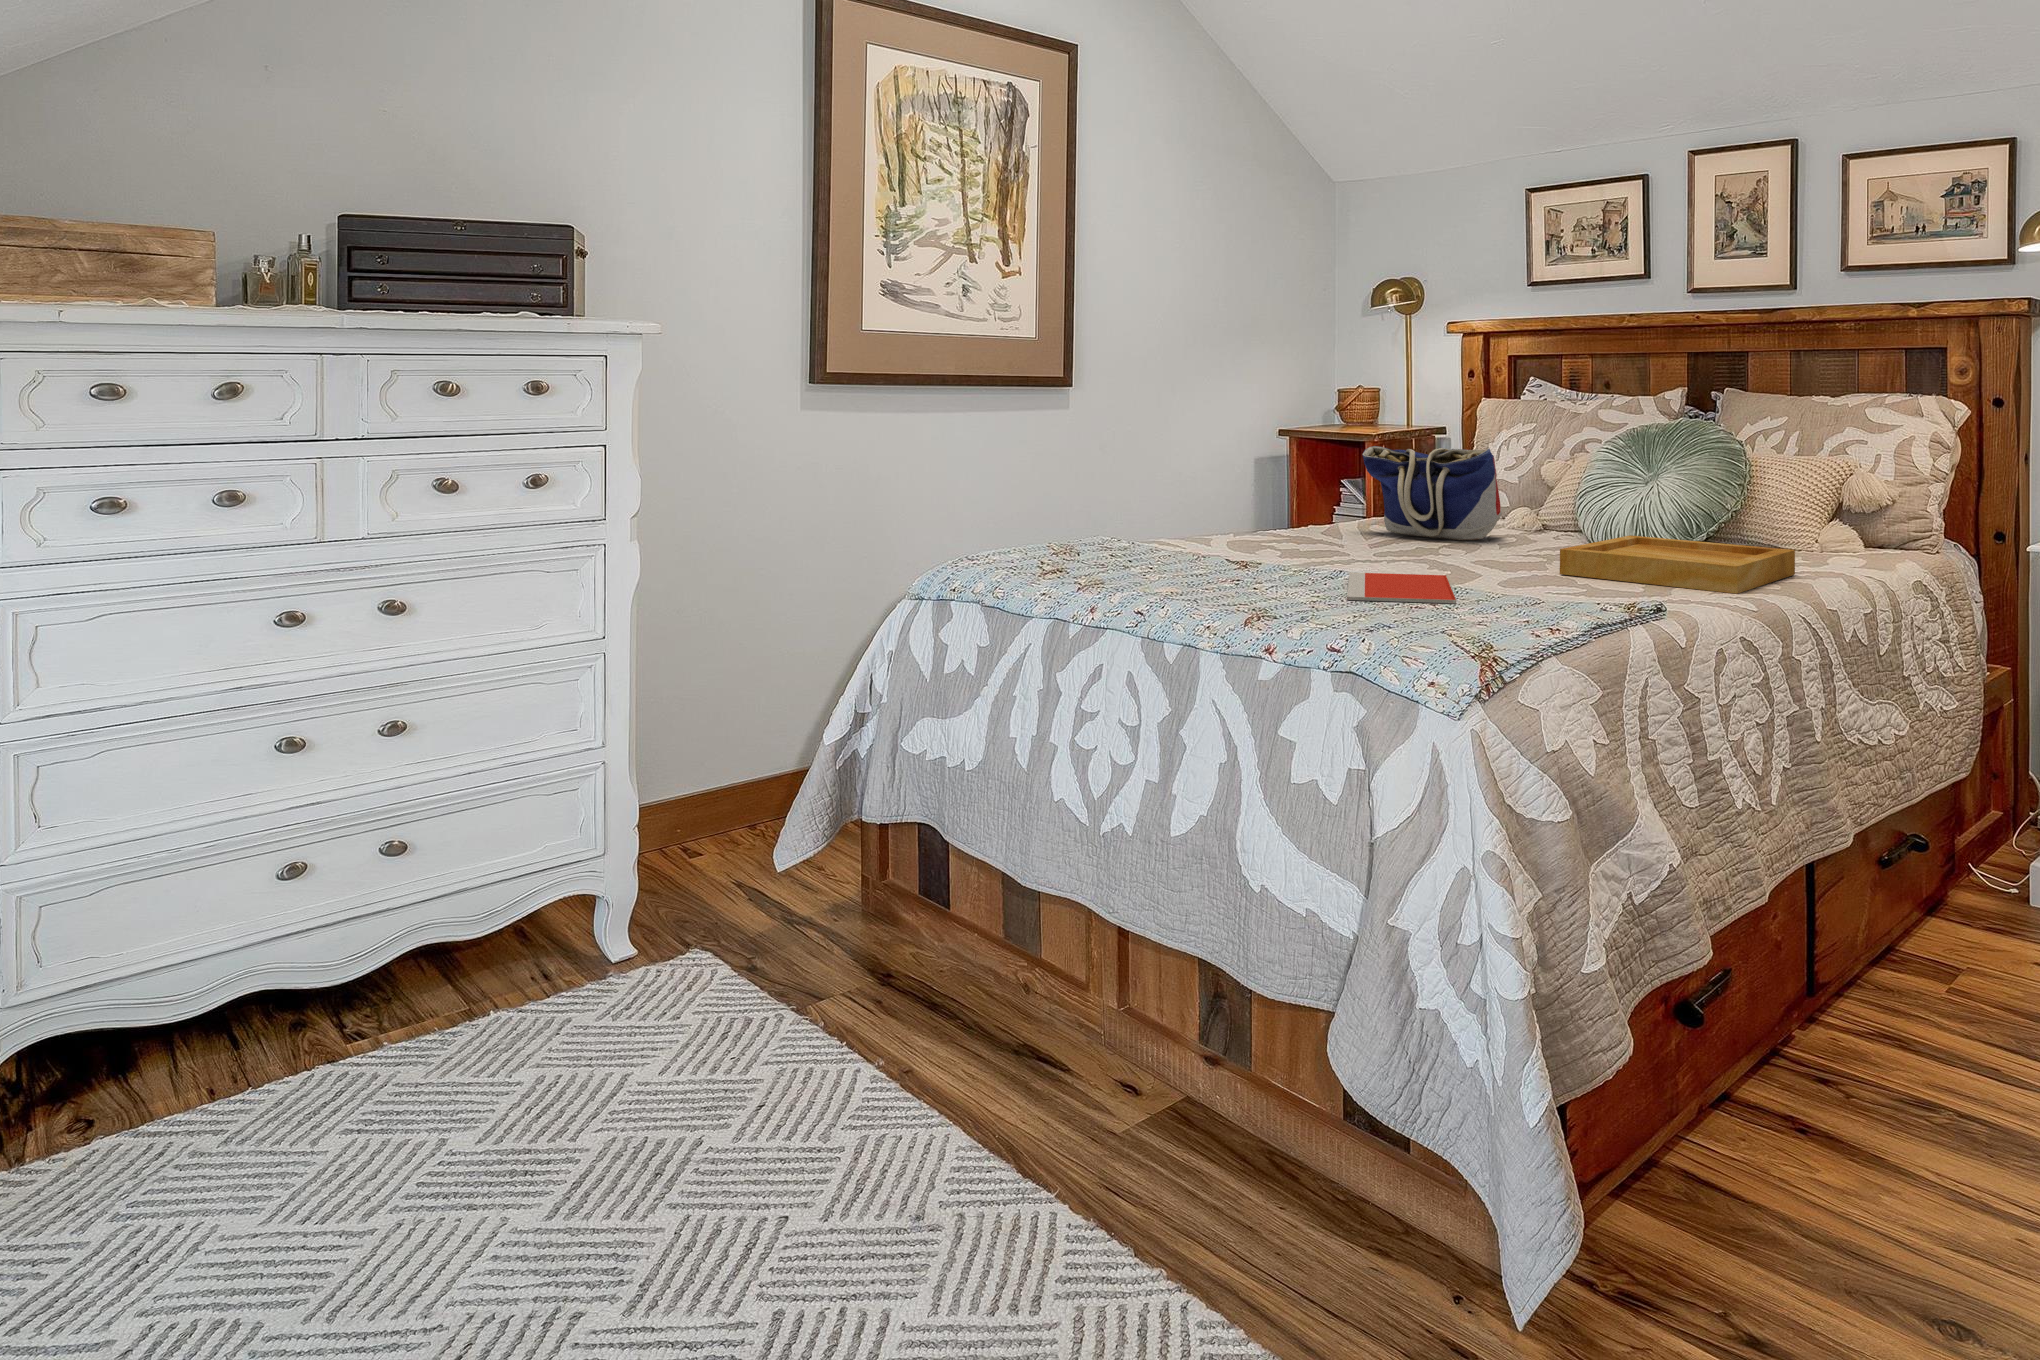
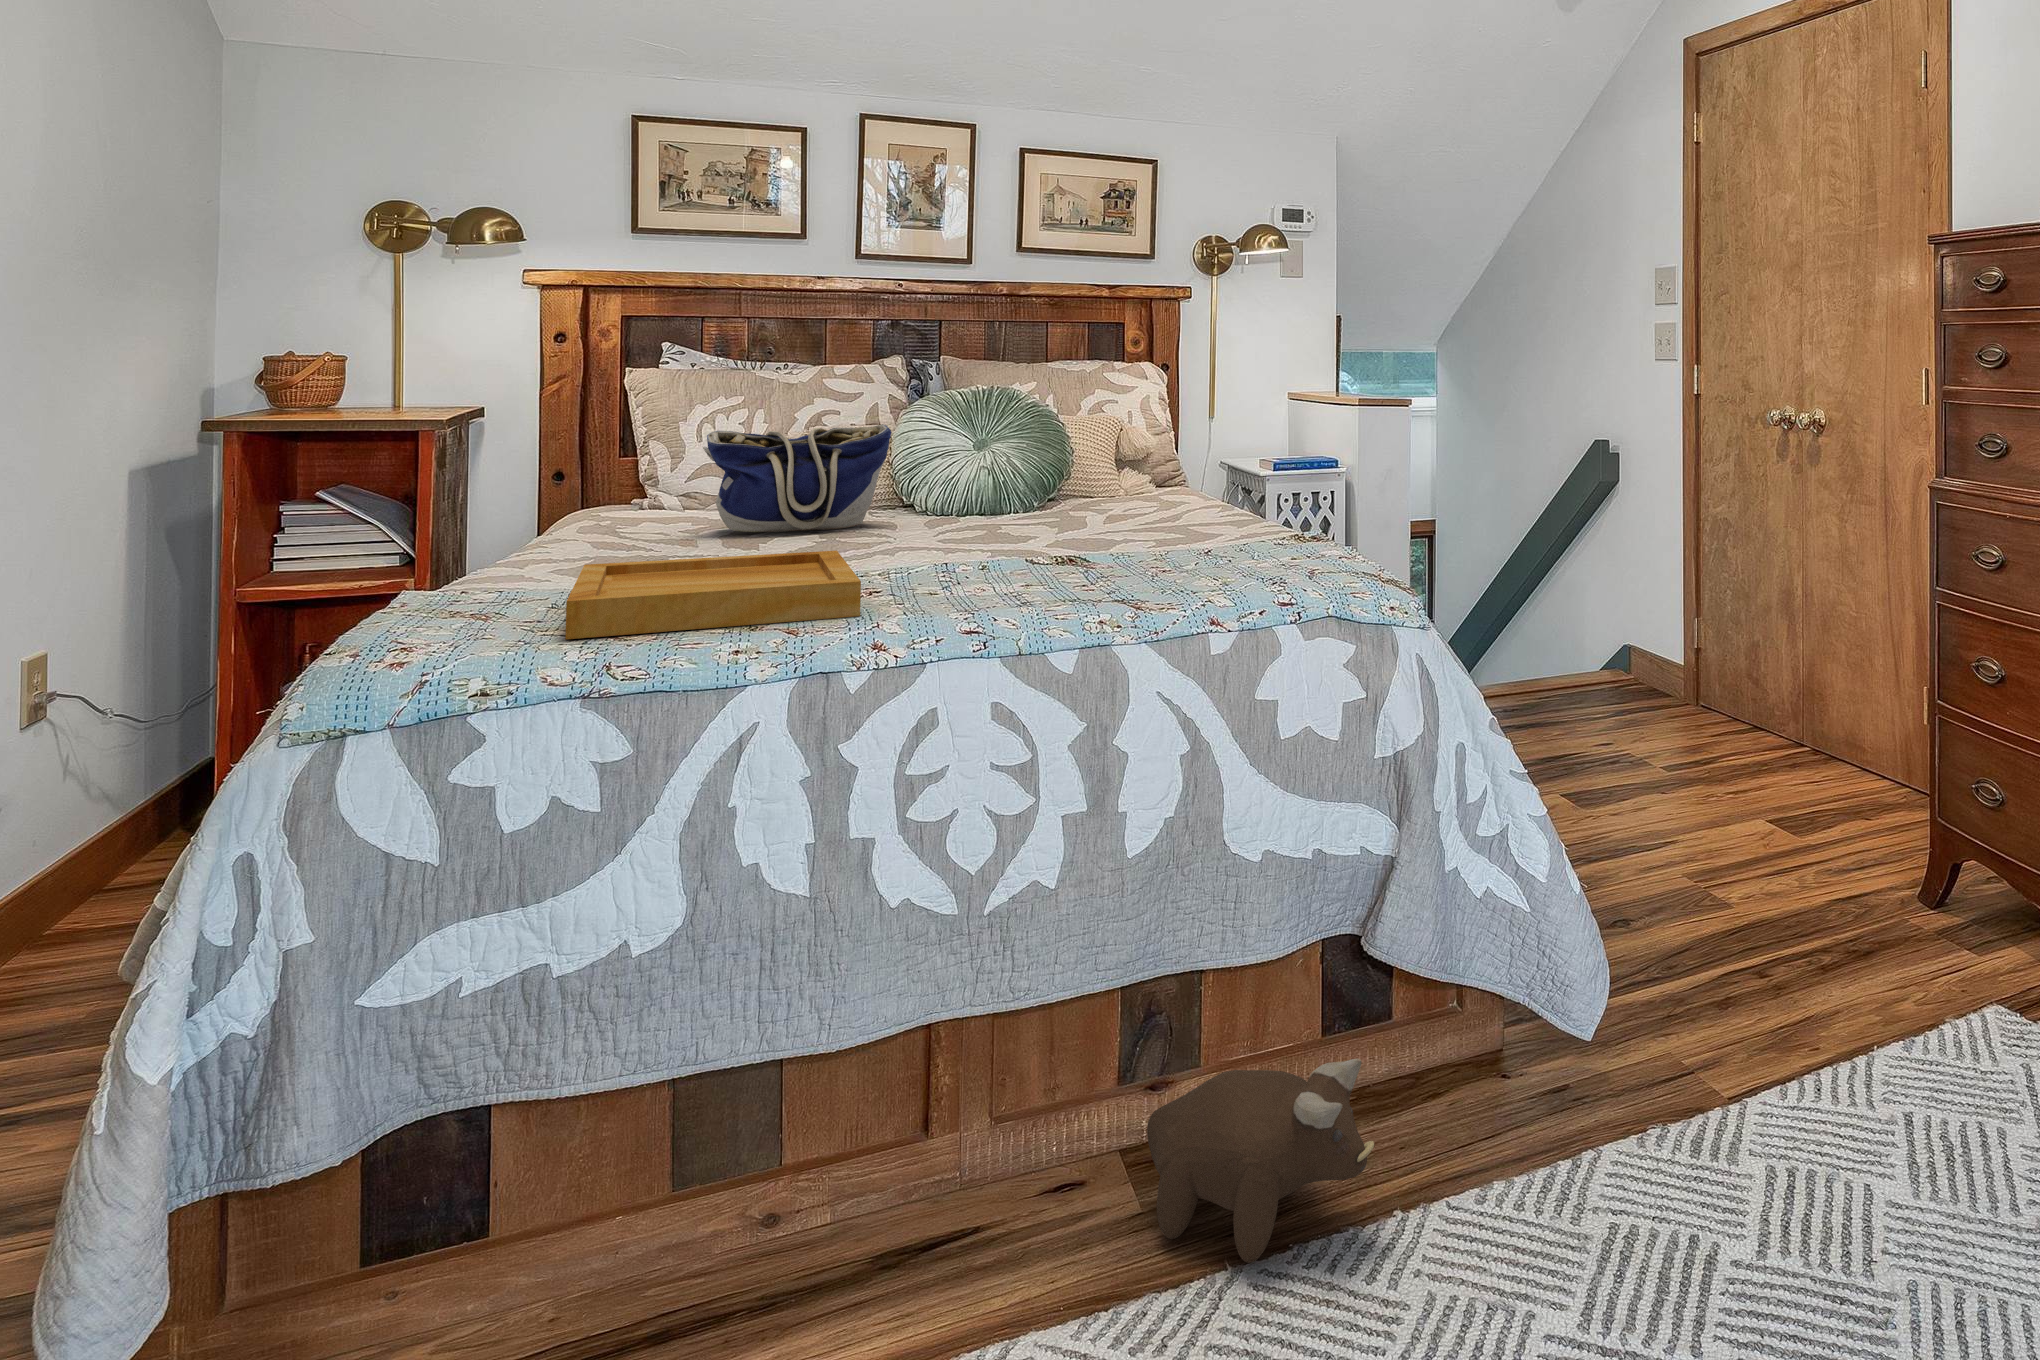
tray: present [1560,535,1795,594] -> present [565,551,861,639]
notebook: present [1347,572,1456,603] -> none [988,551,1188,580]
plush toy: none [1040,1059,1192,1232] -> present [1147,1059,1374,1263]

